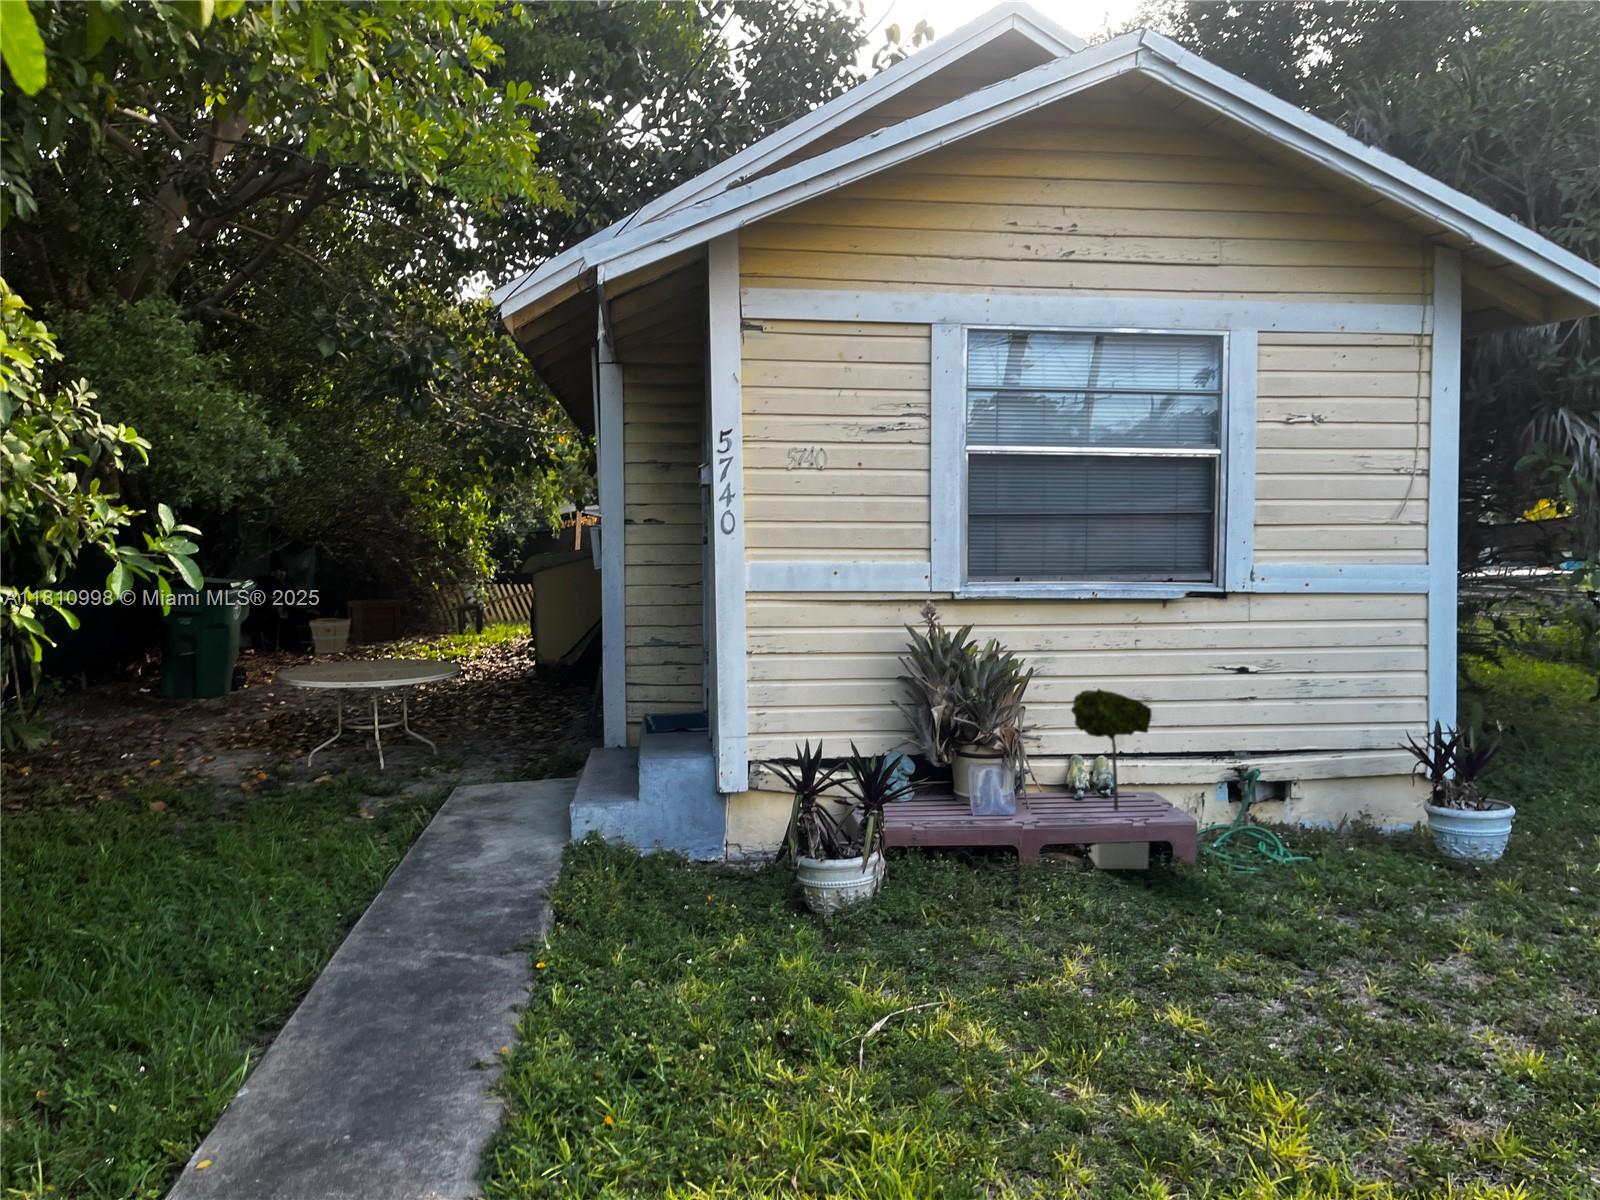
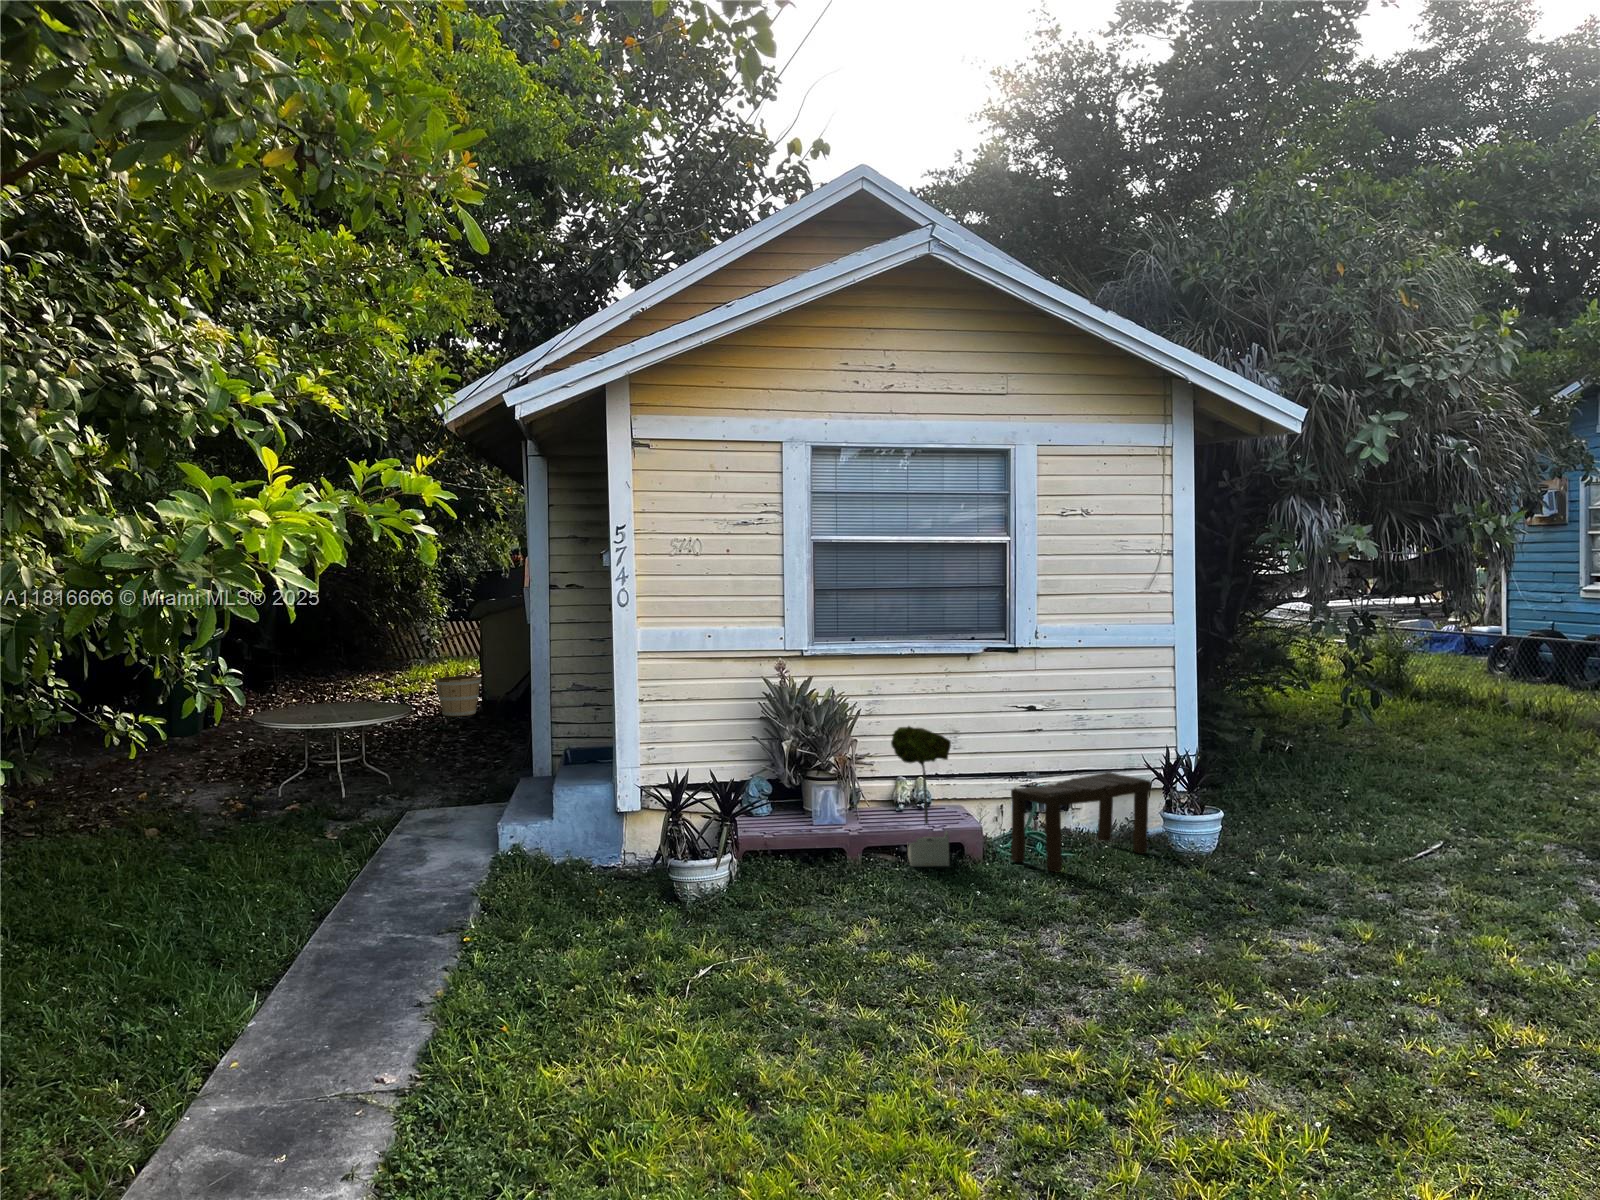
wooden crate: present [348,599,401,642] -> none [306,638,358,679]
bench: present [457,603,484,635] -> present [1011,772,1151,873]
wooden bucket: present [309,618,351,654] -> present [435,675,481,716]

